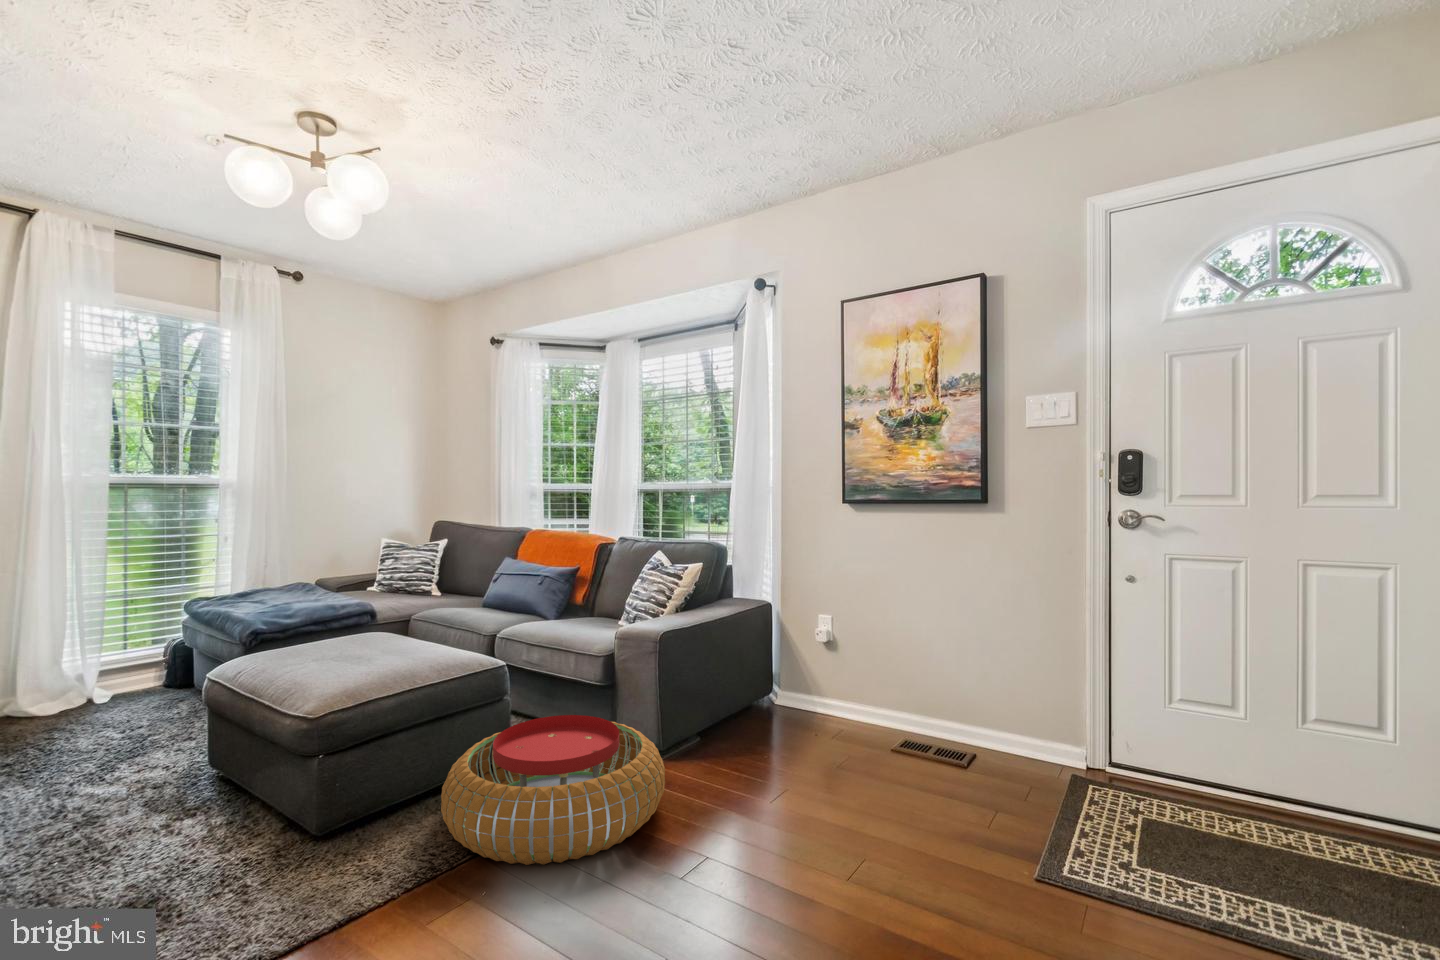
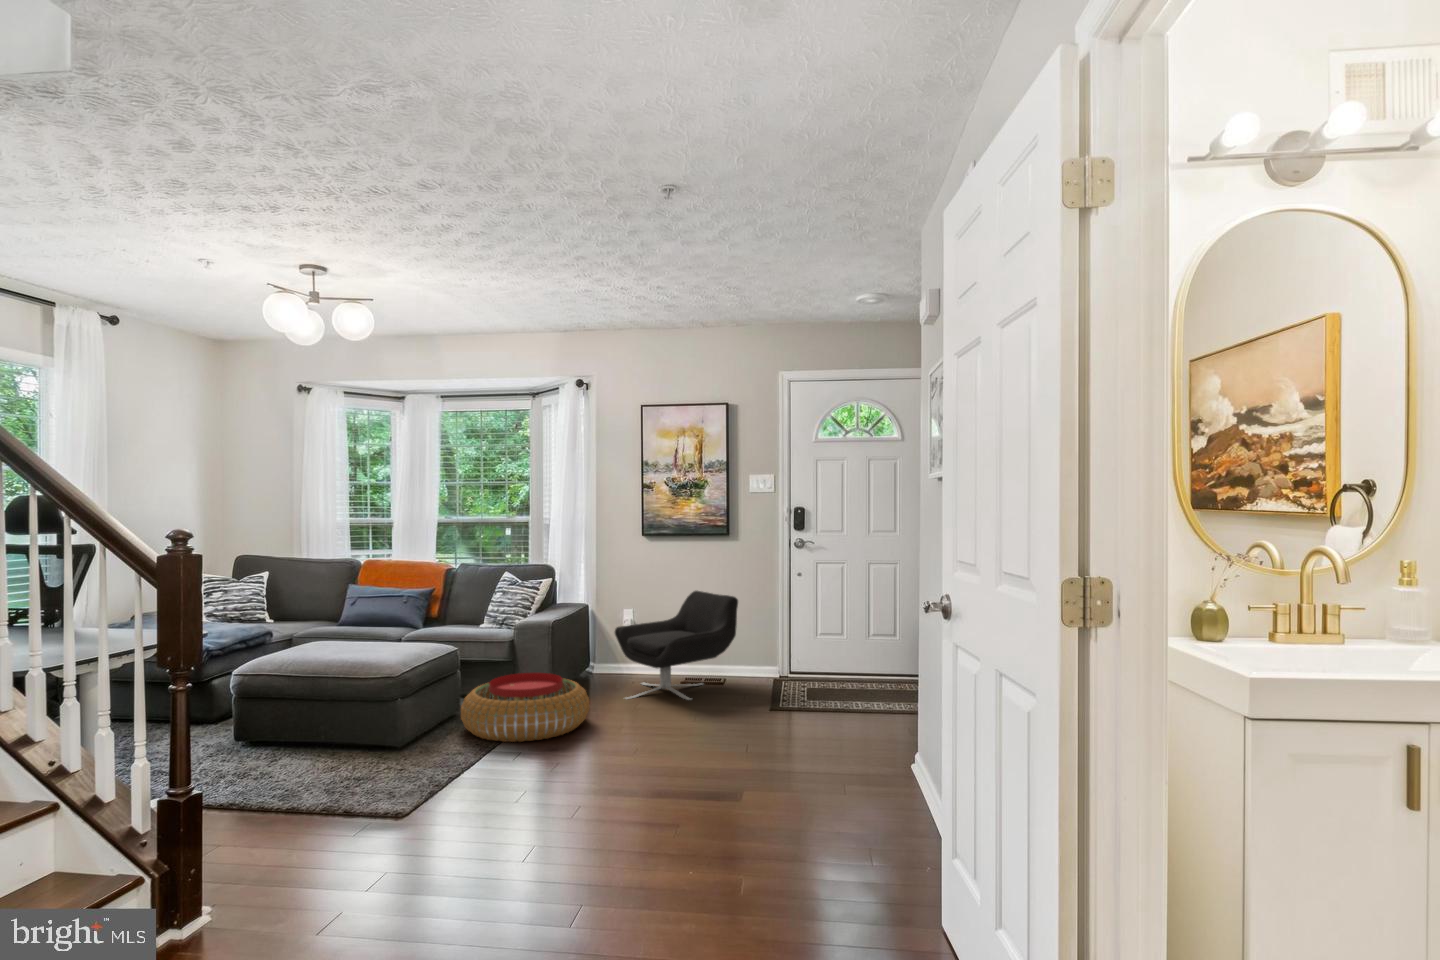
lounge chair: none [770,596,991,805] -> present [615,591,738,700]

